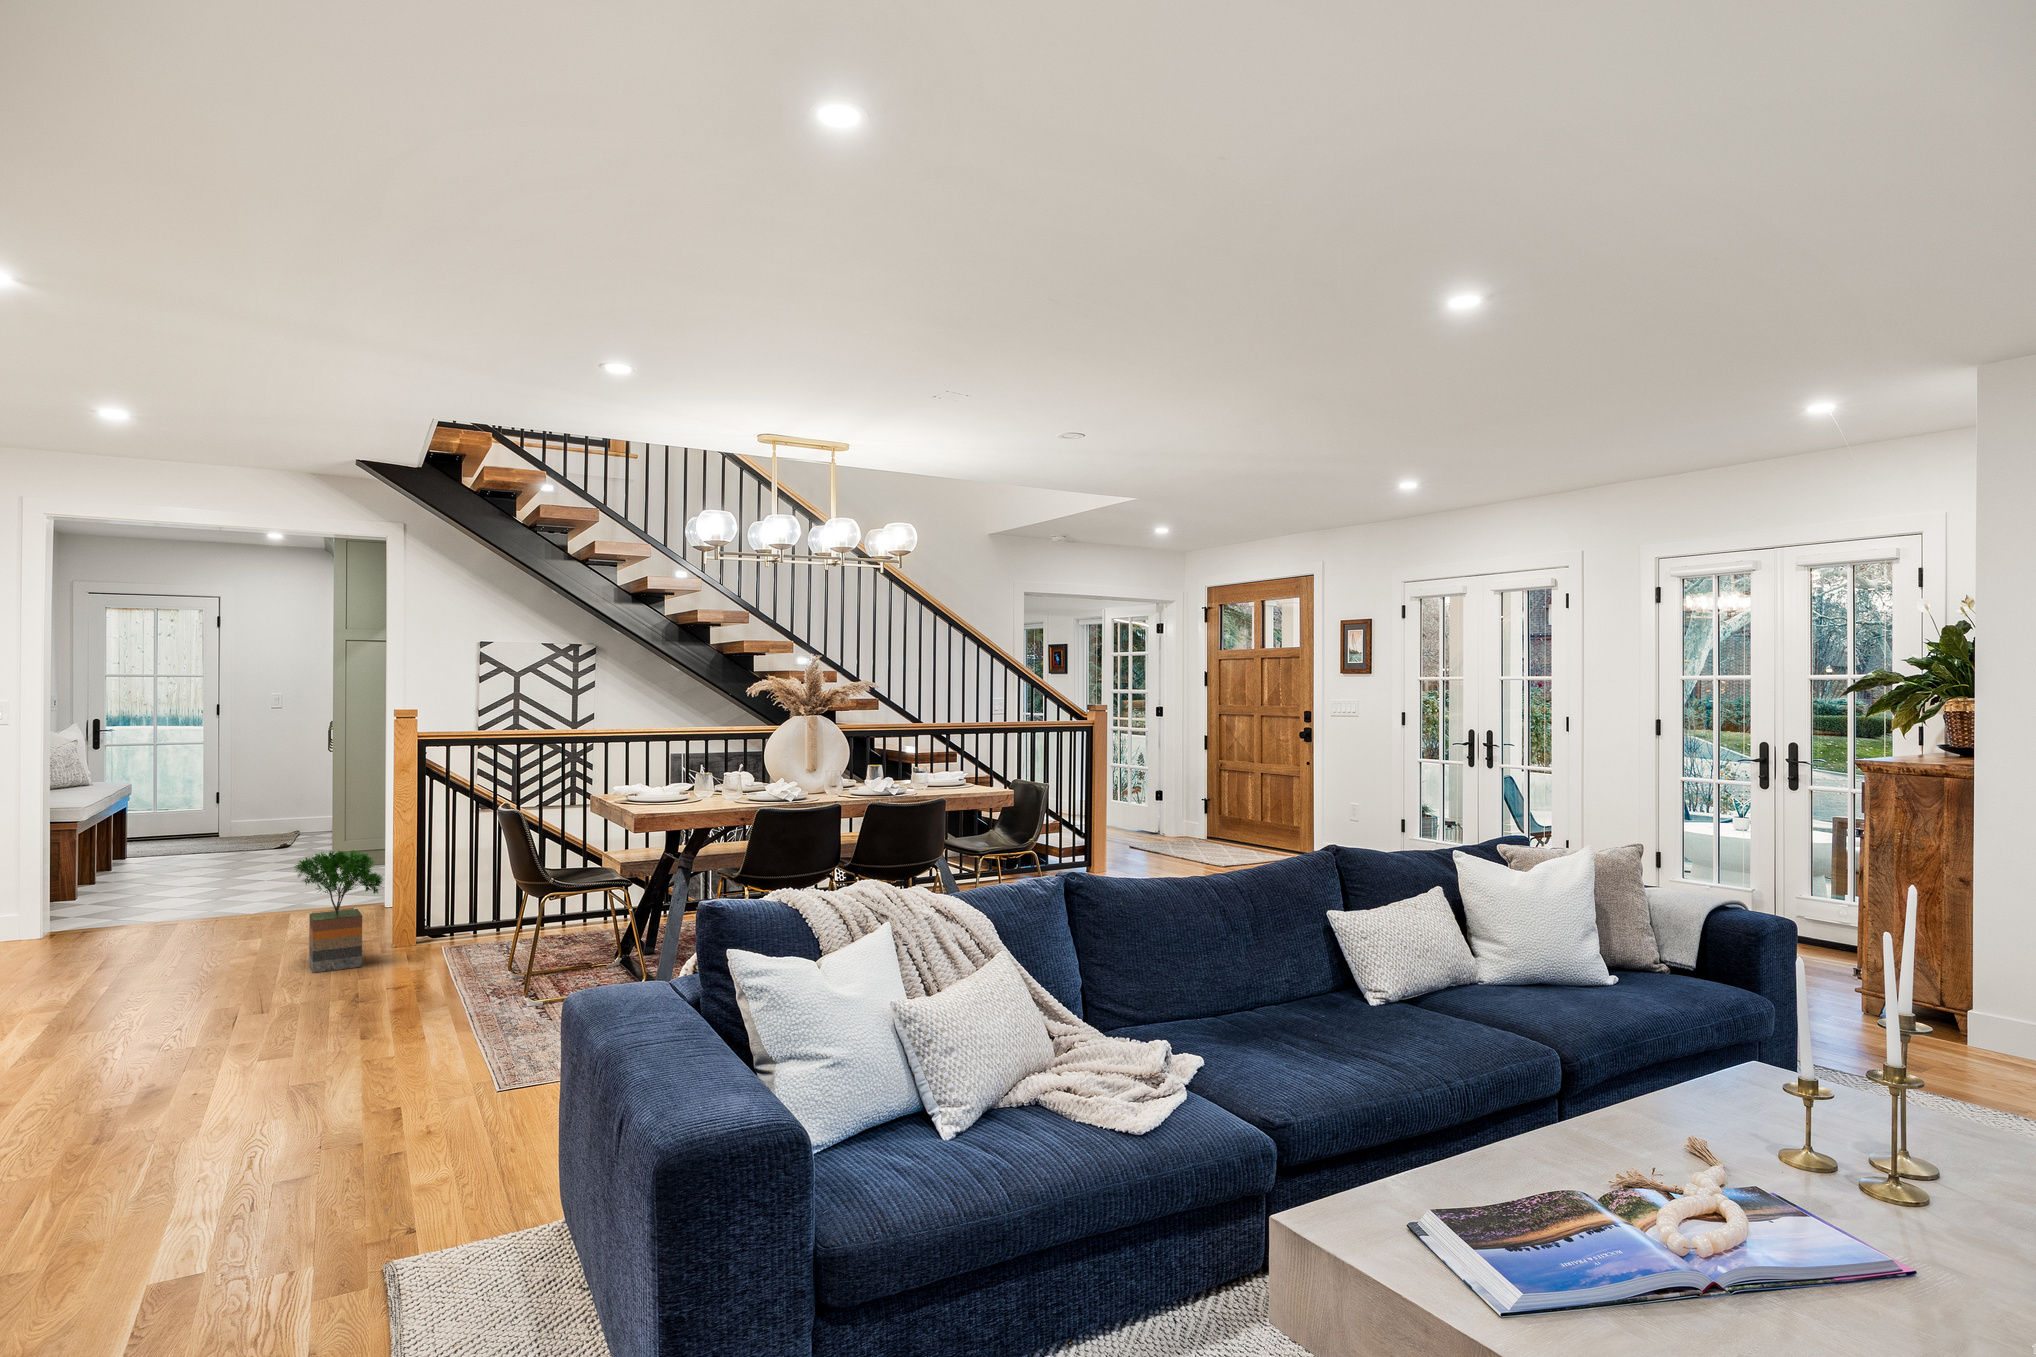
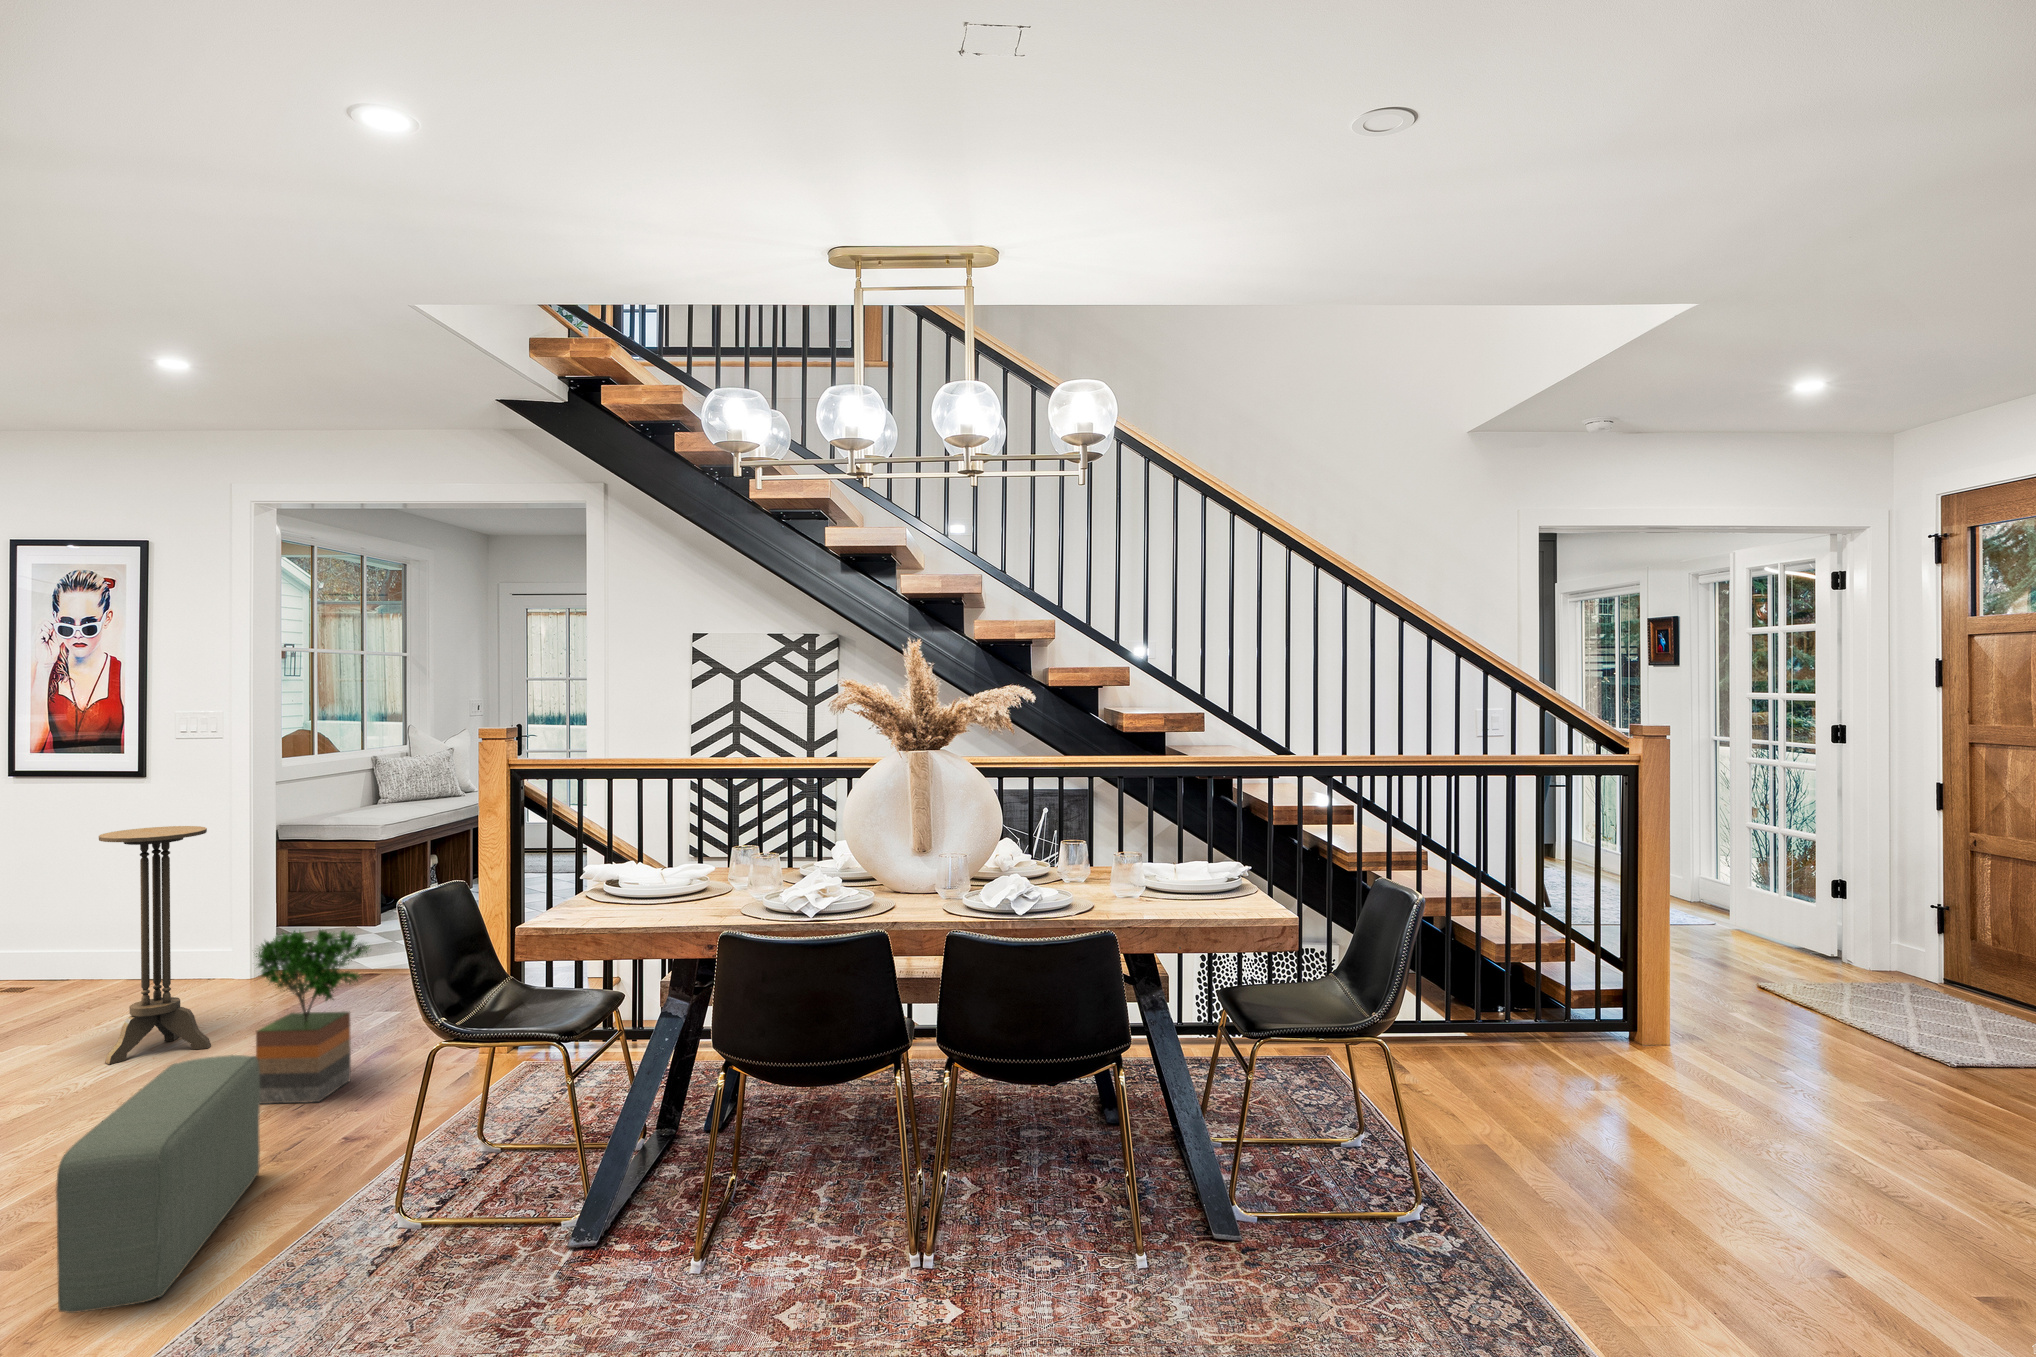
side table: none [84,789,174,978] -> present [99,826,211,1064]
pouf: none [365,909,485,1026] -> present [56,1055,260,1313]

